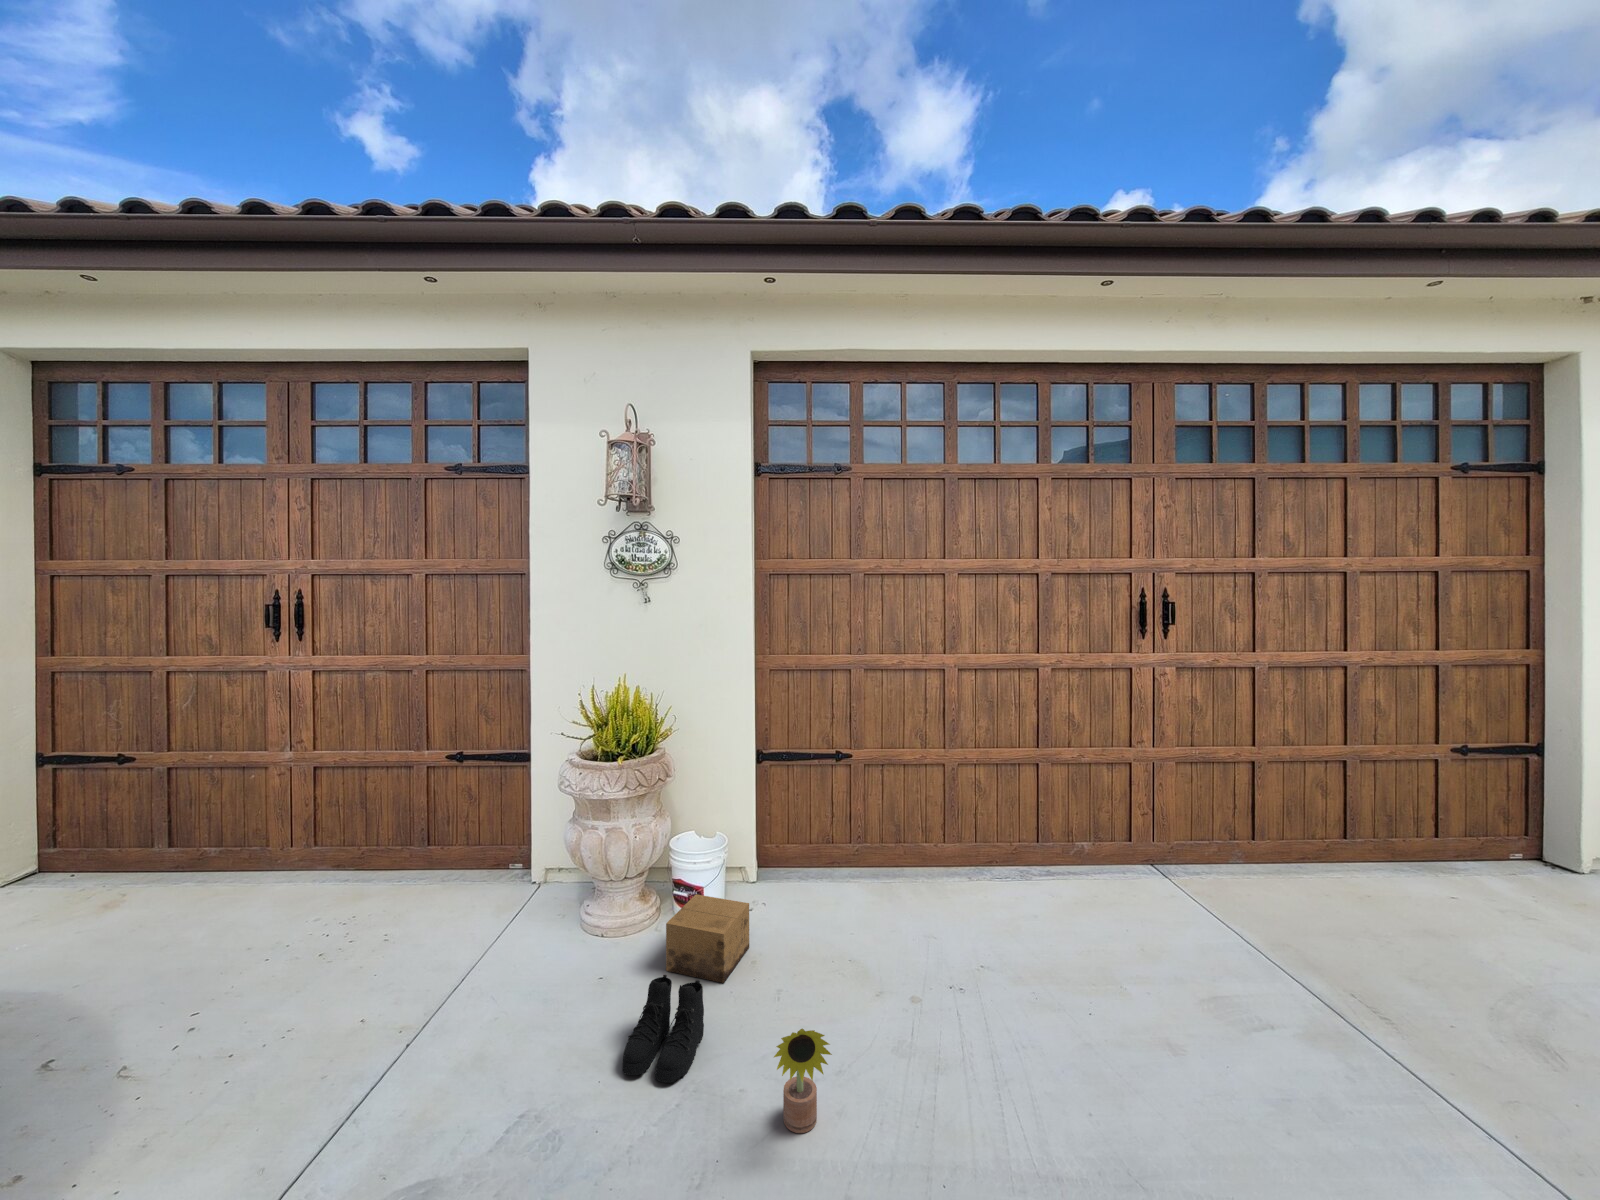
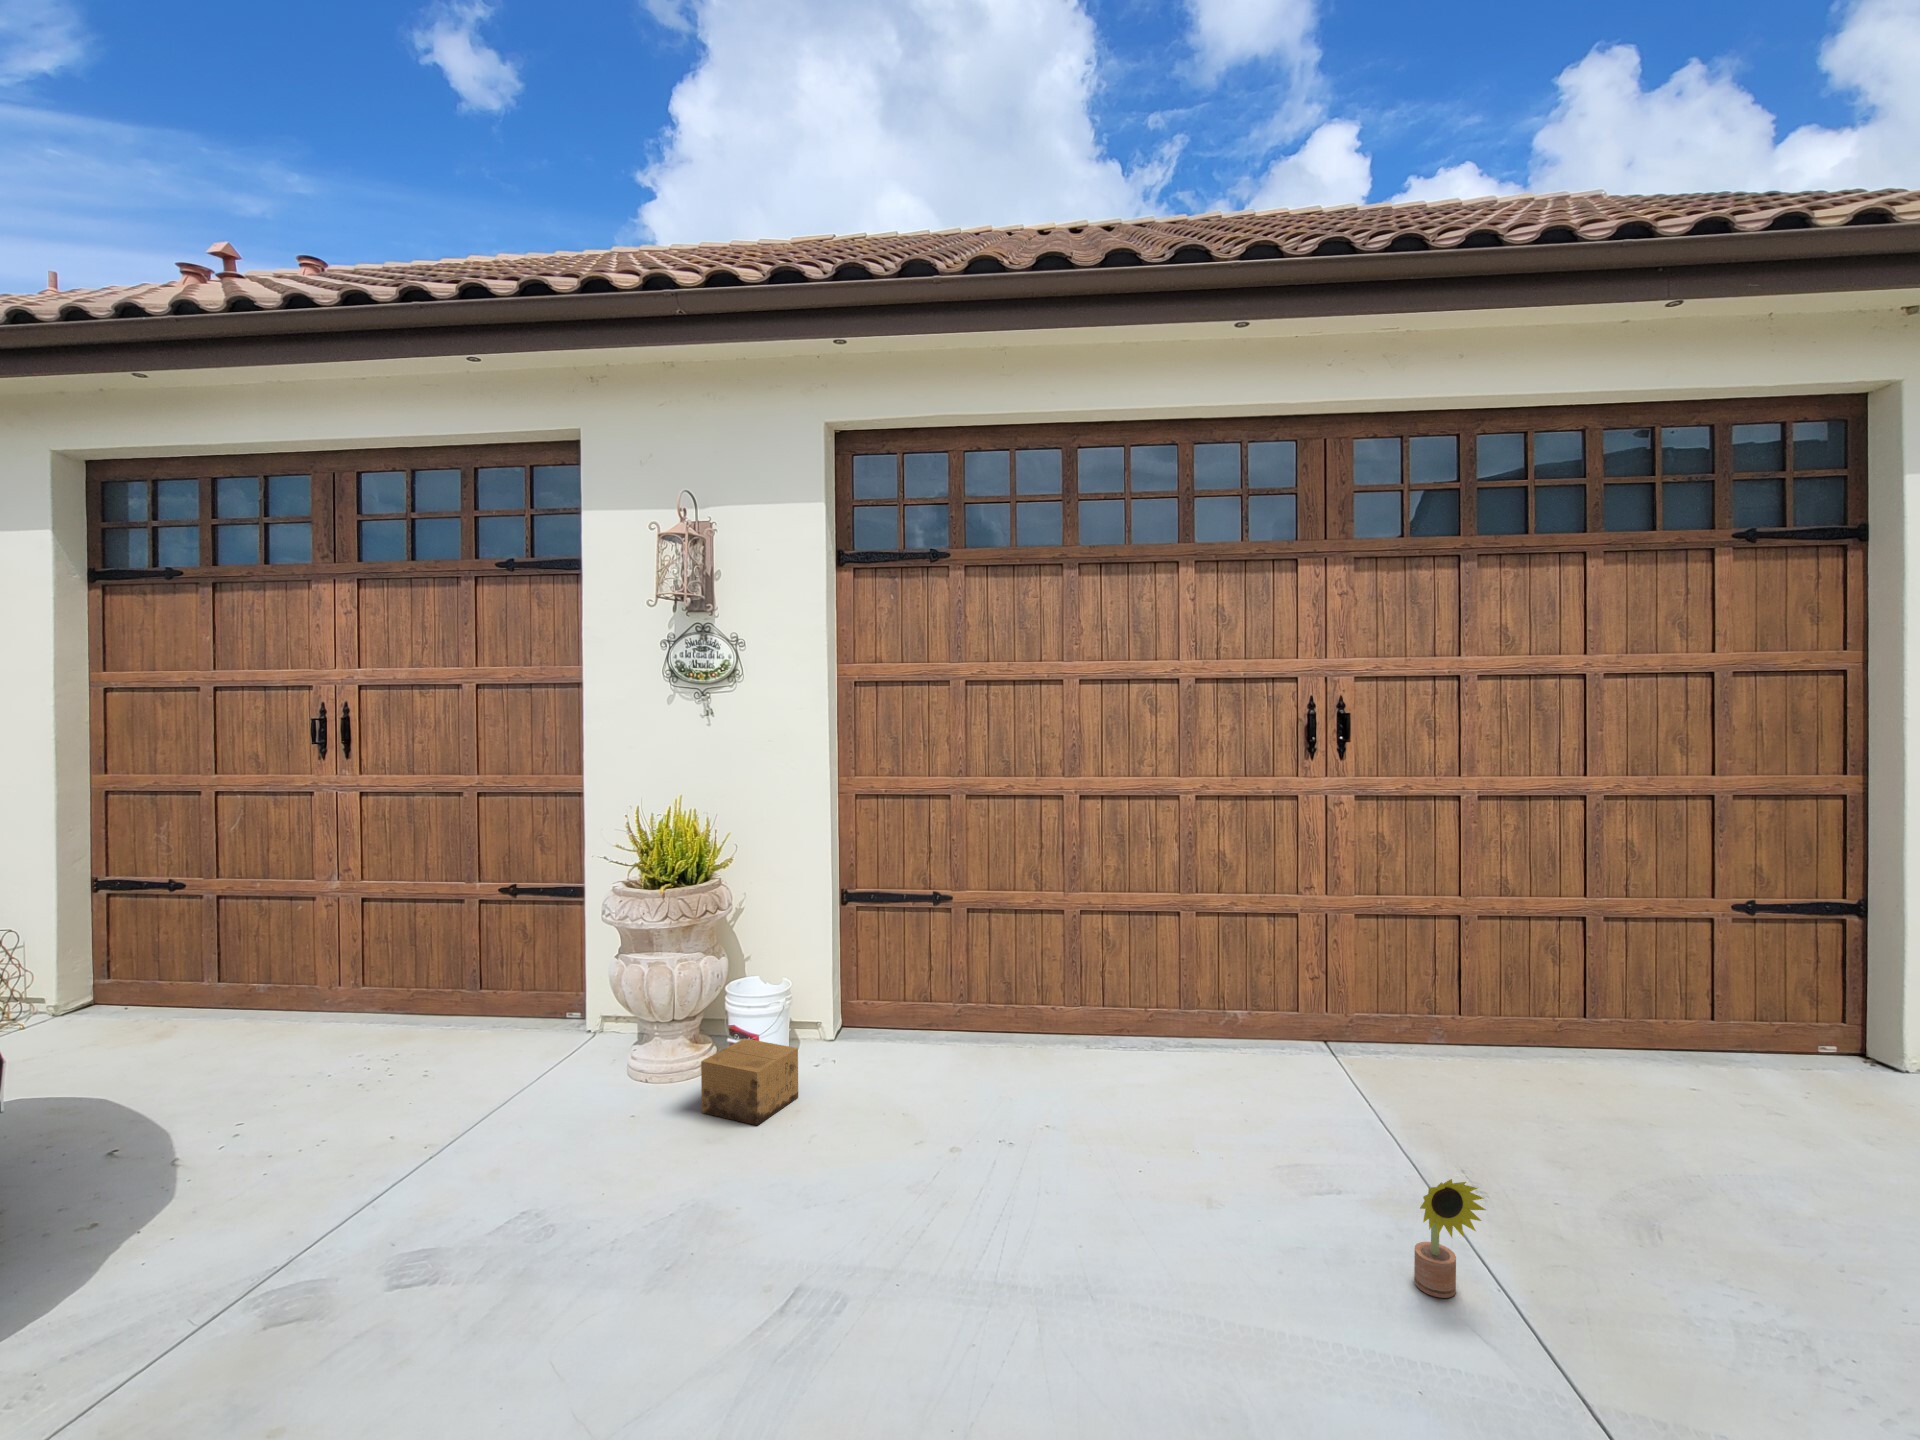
boots: present [622,975,704,1083] -> none [628,1103,720,1197]
decorative plant: present [774,1029,832,1133] -> present [1414,1179,1486,1298]

